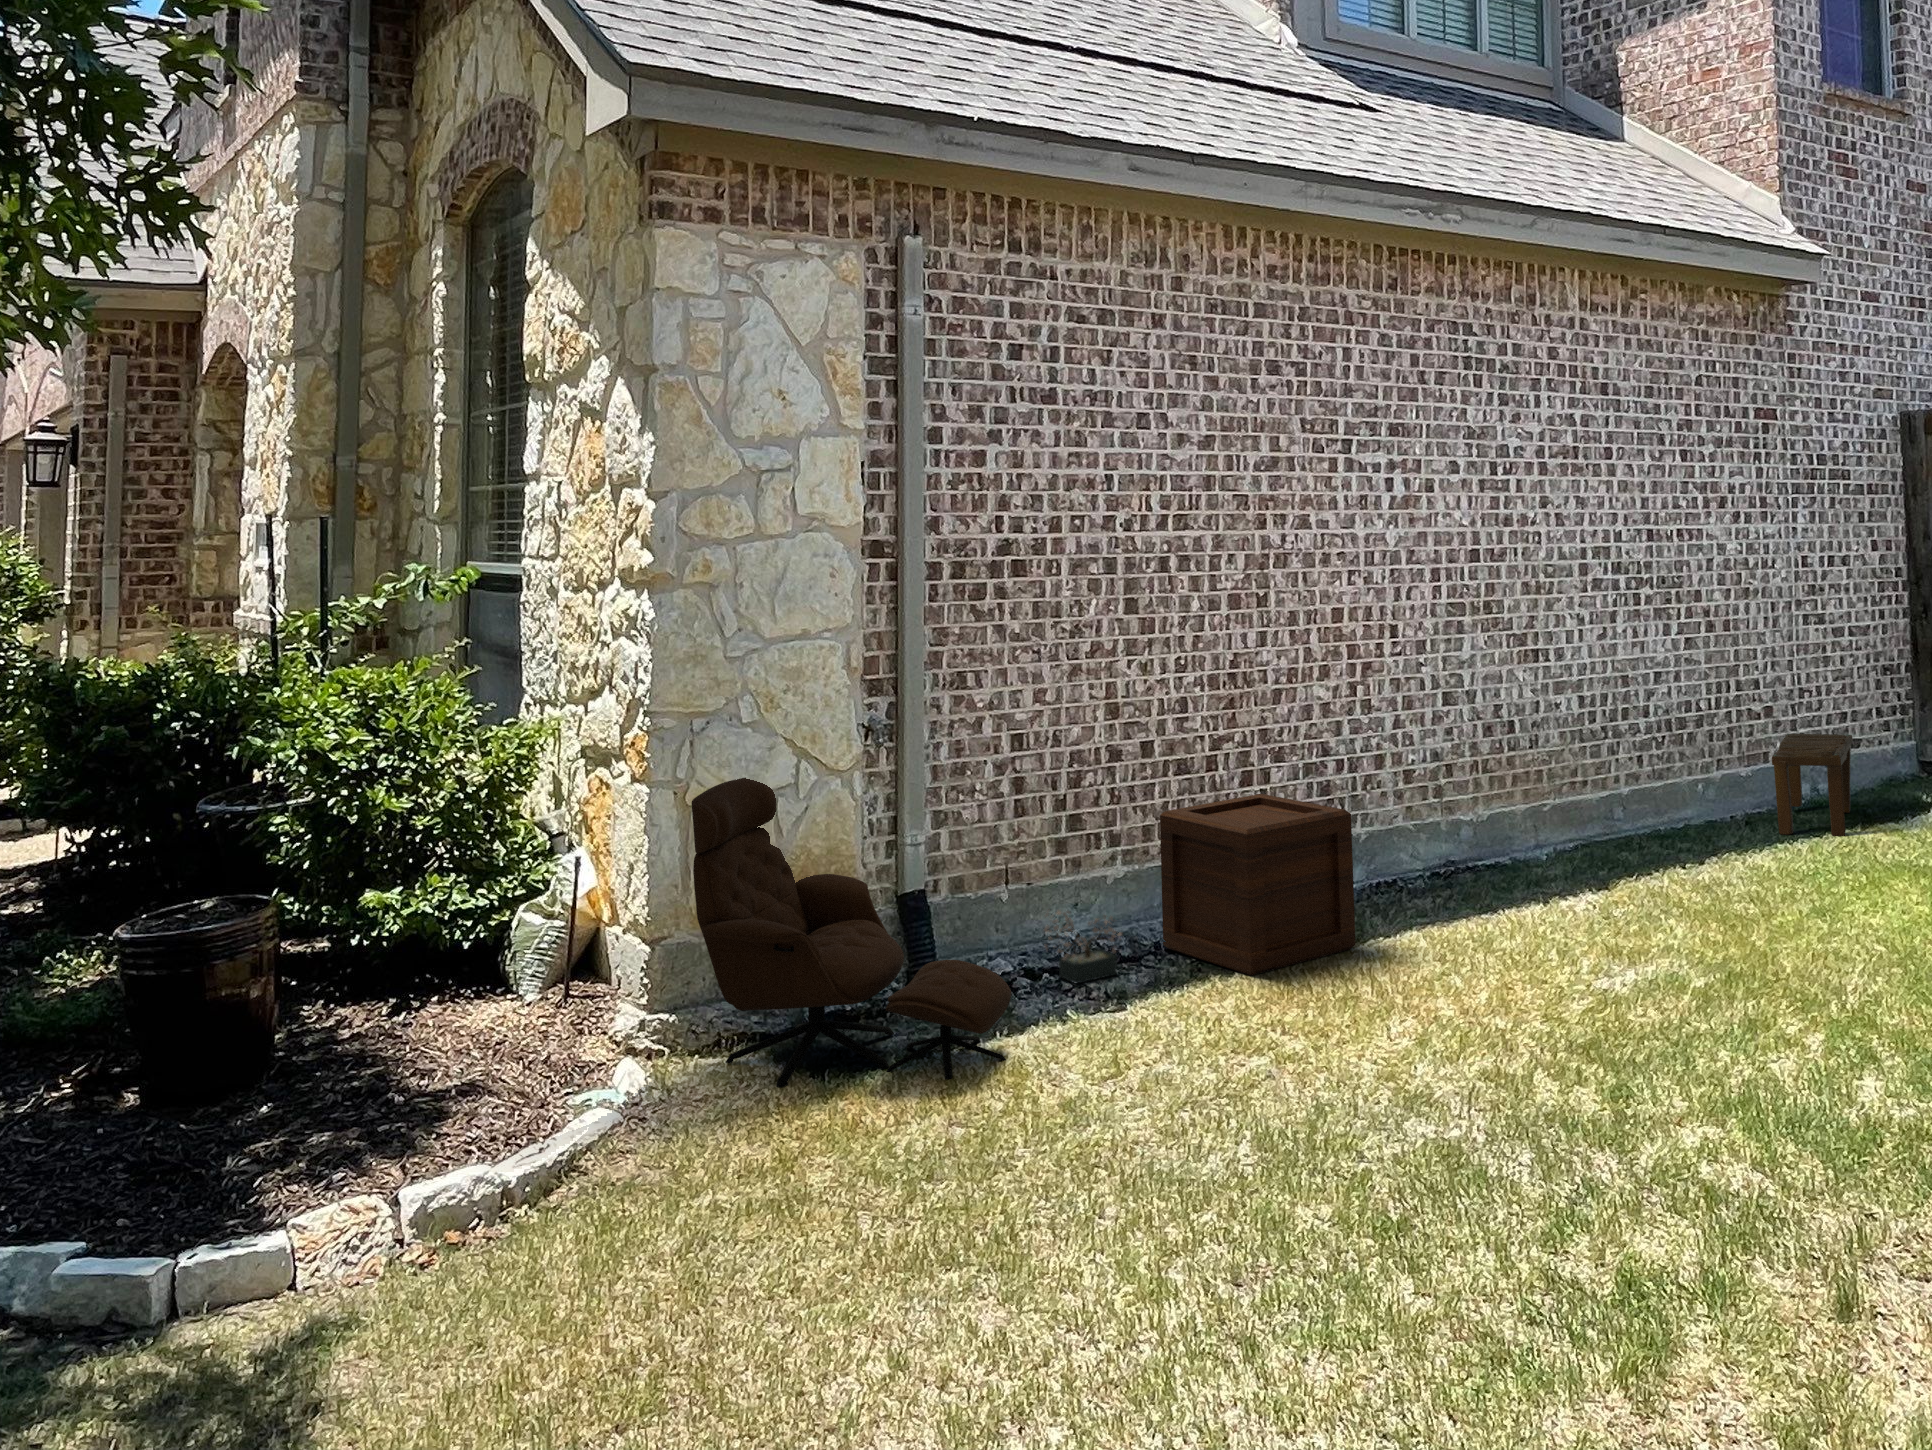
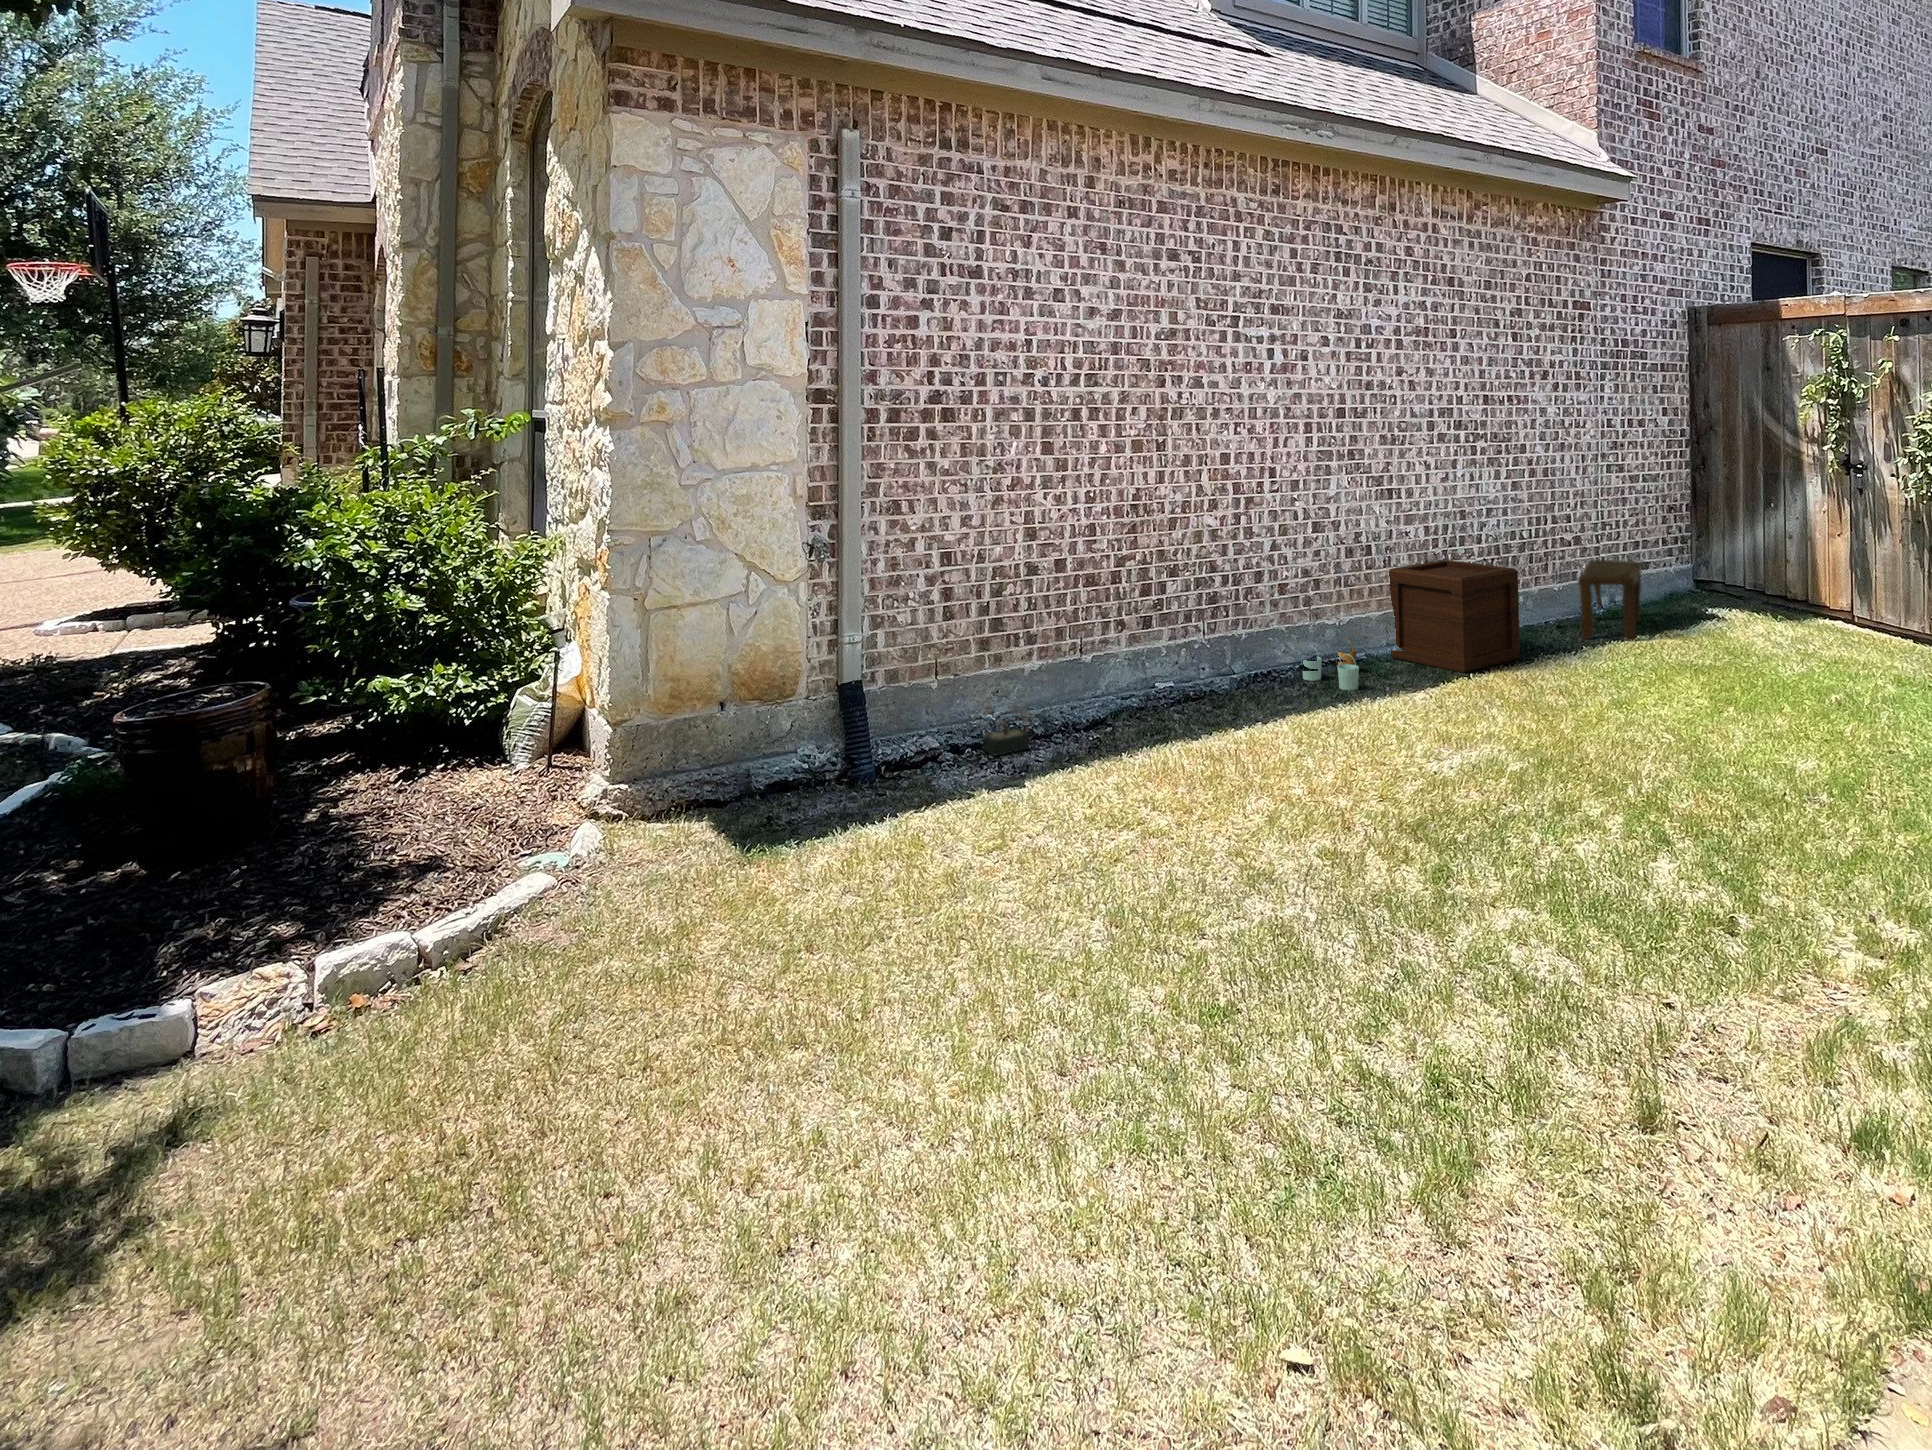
lounge chair: present [692,778,1012,1087] -> none [648,584,926,846]
wooden crate: present [1160,794,1356,976] -> present [1389,560,1520,673]
bucket: none [1434,837,1506,901] -> present [1303,639,1359,690]

